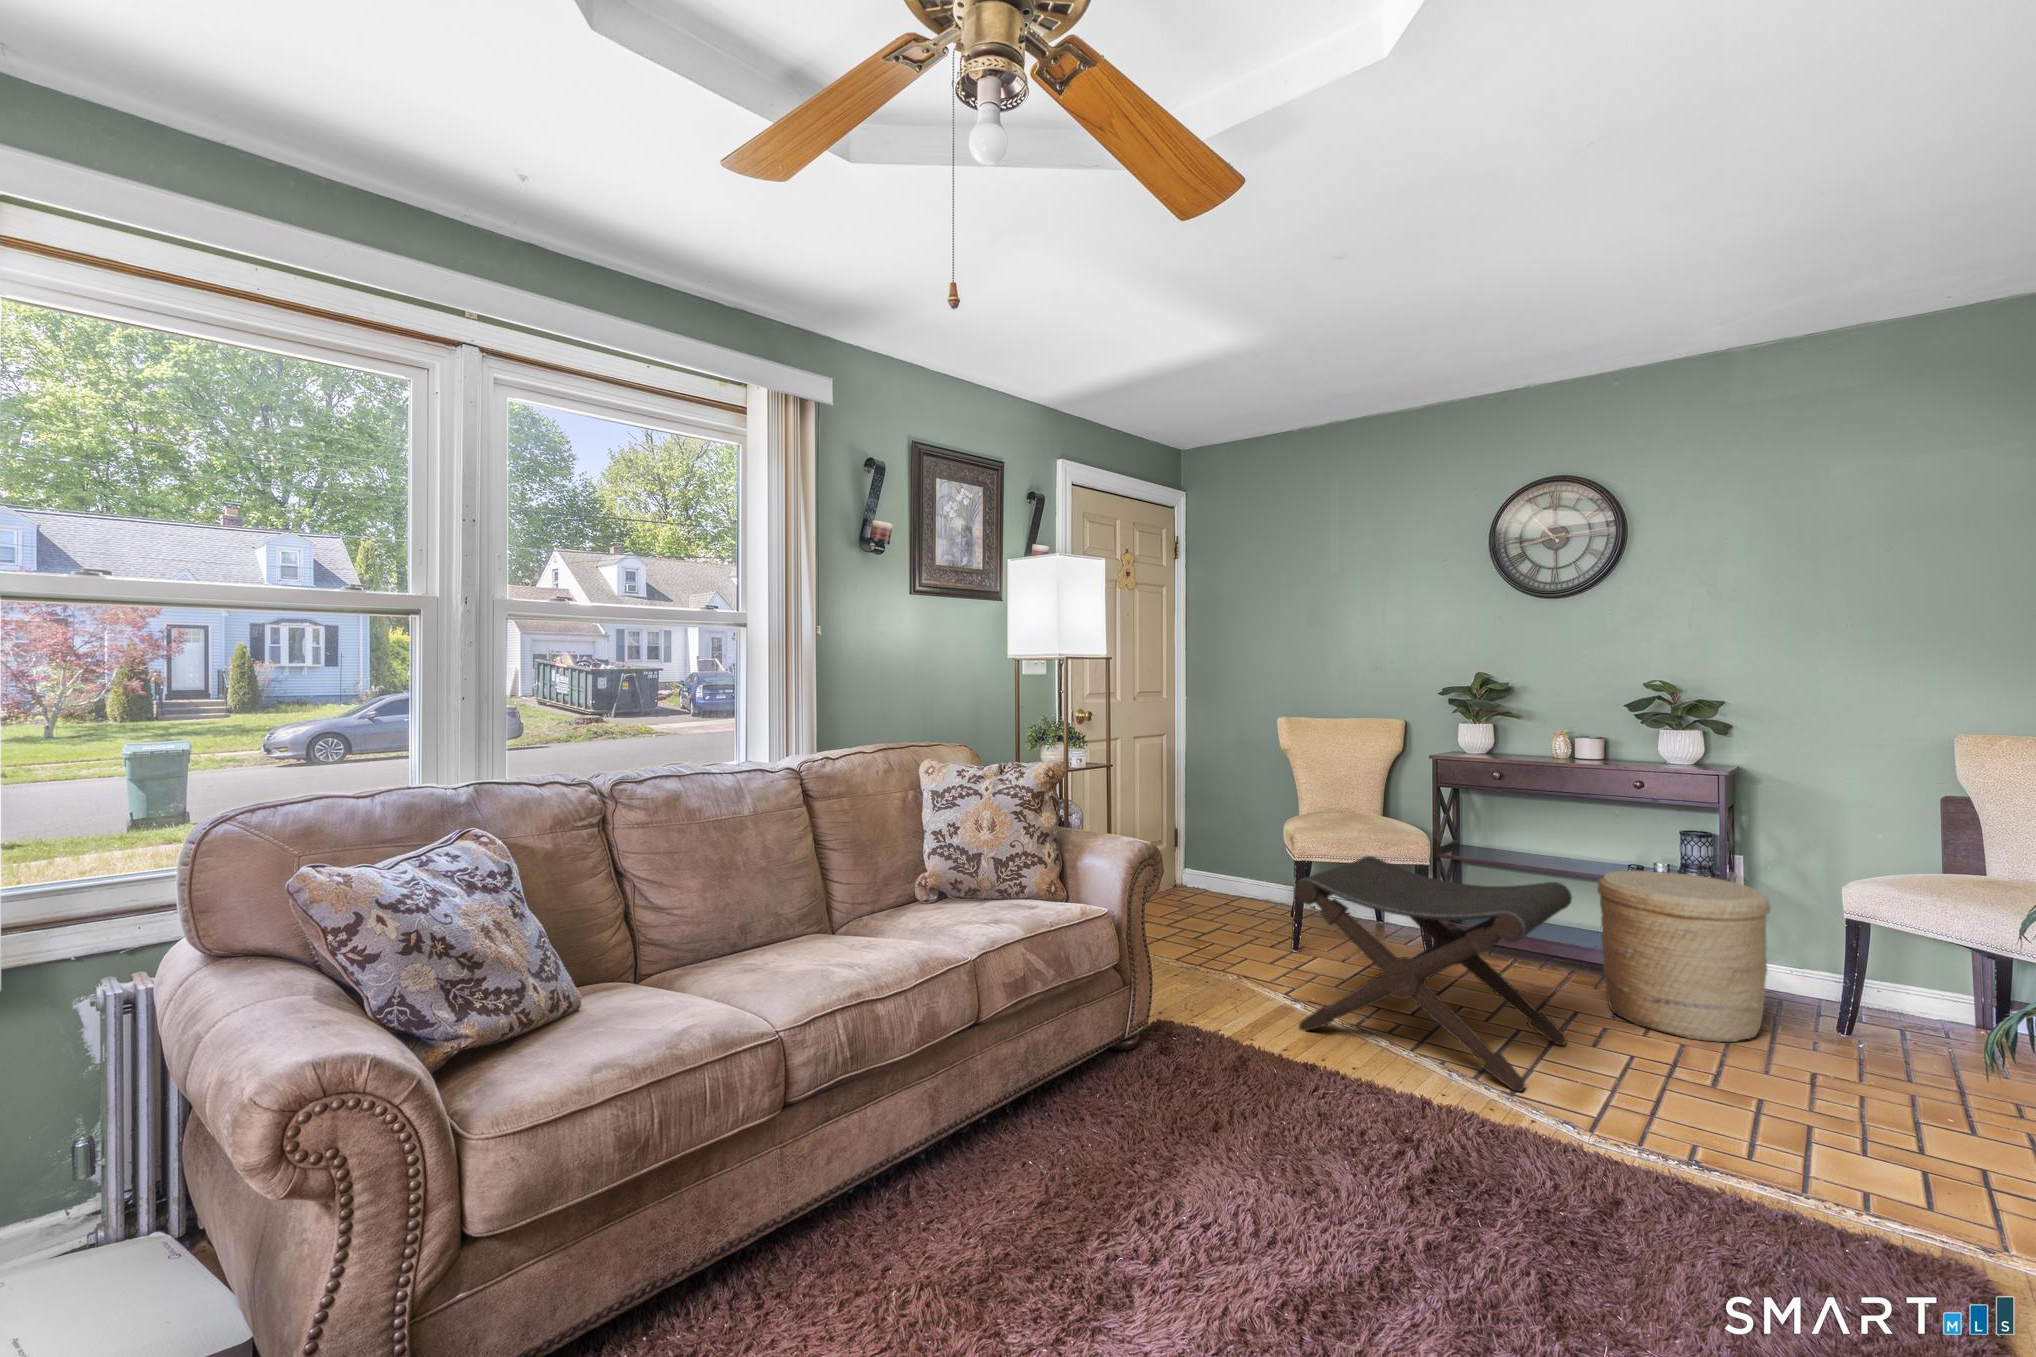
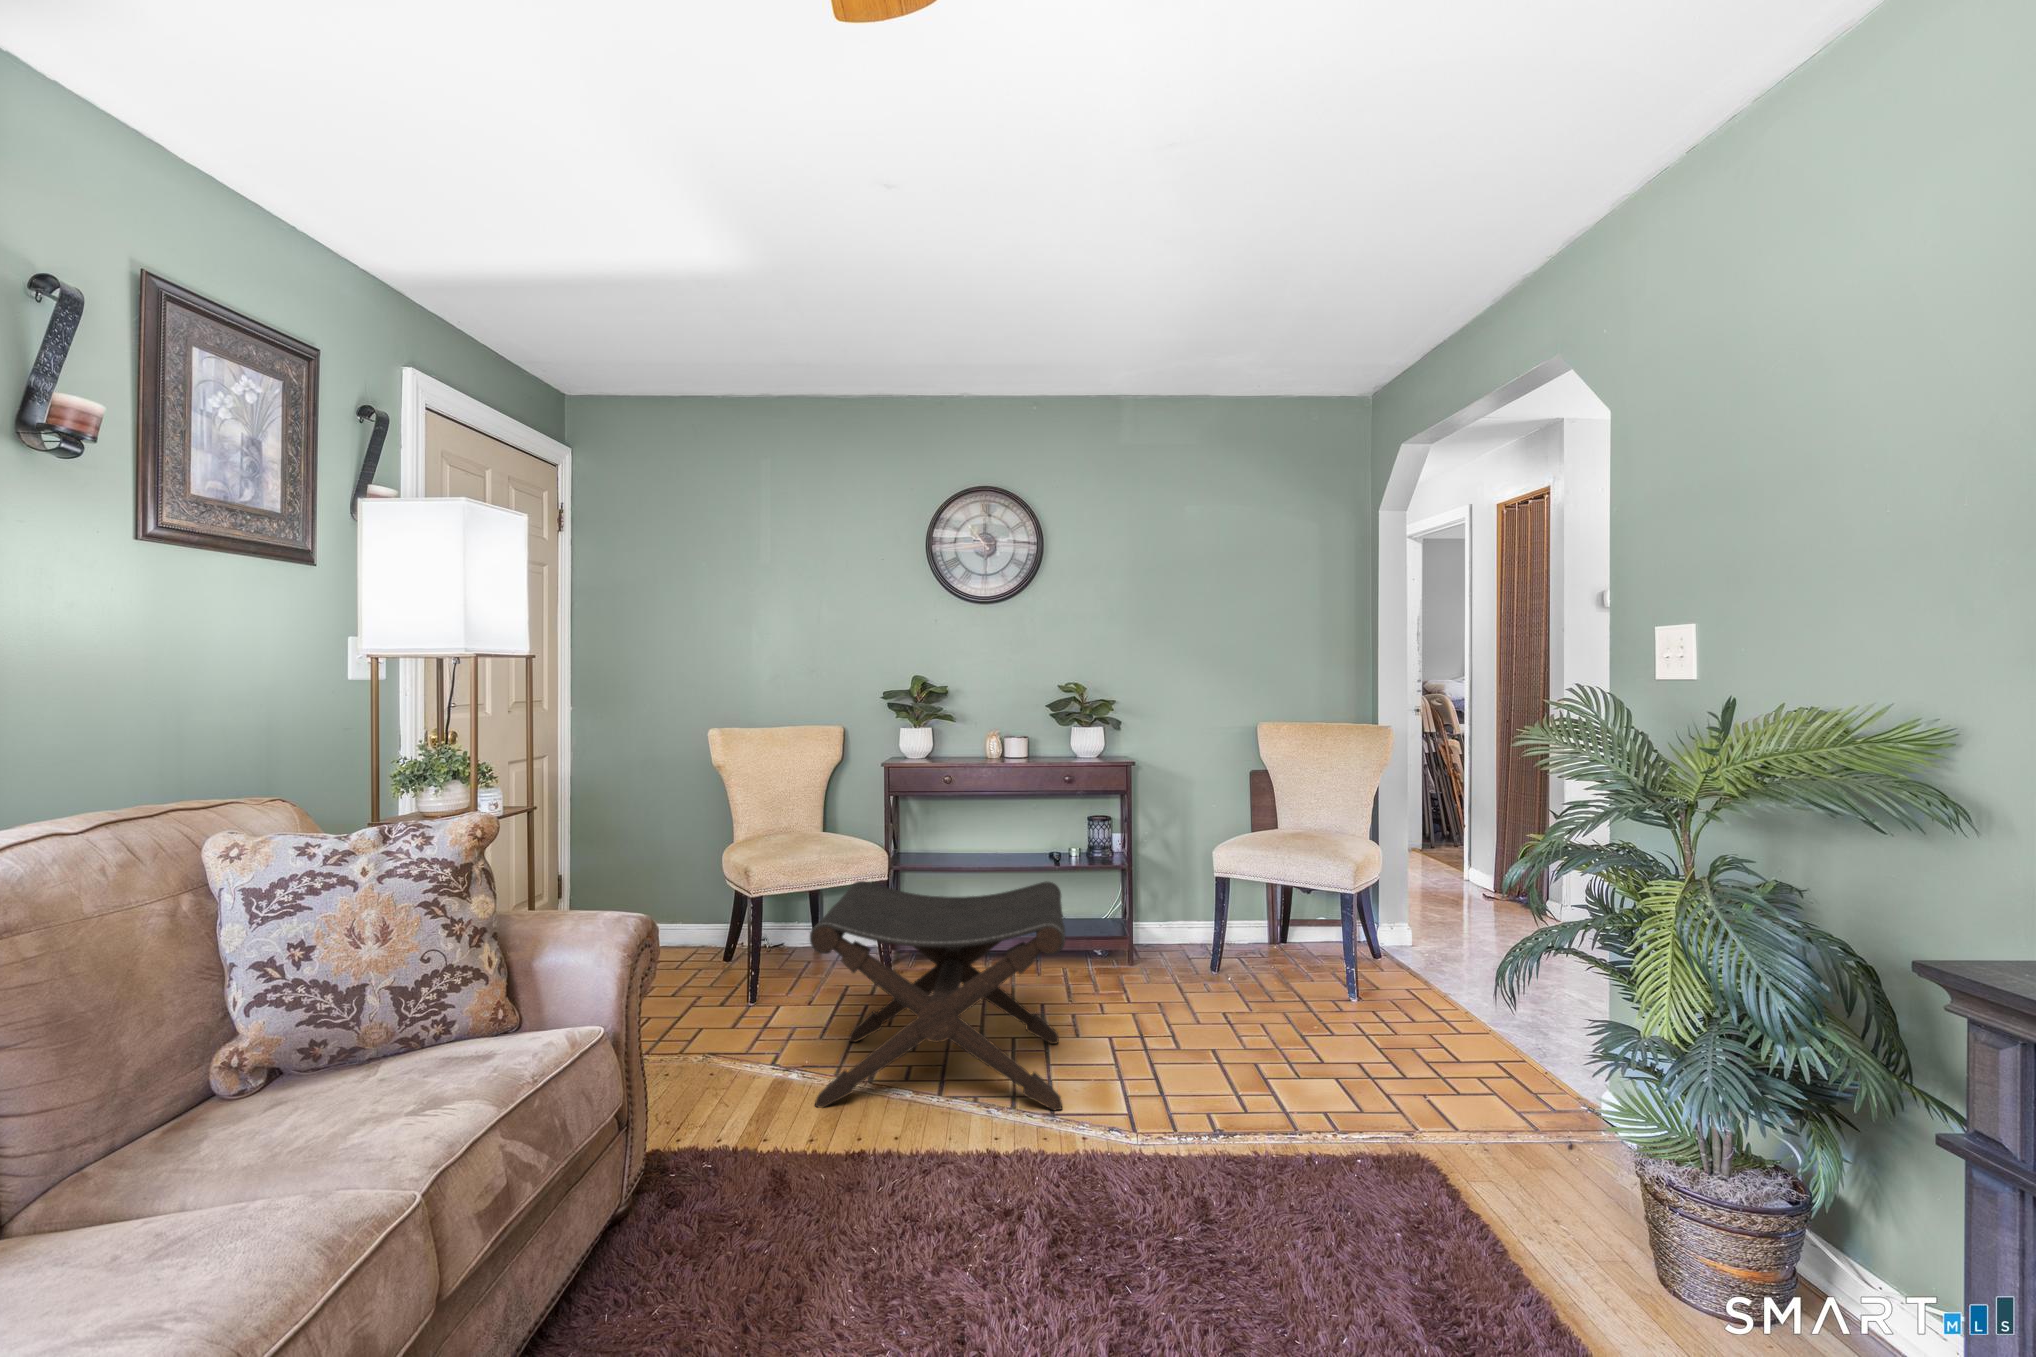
woven basket: present [1597,870,1770,1042] -> none [1049,854,1176,1005]

